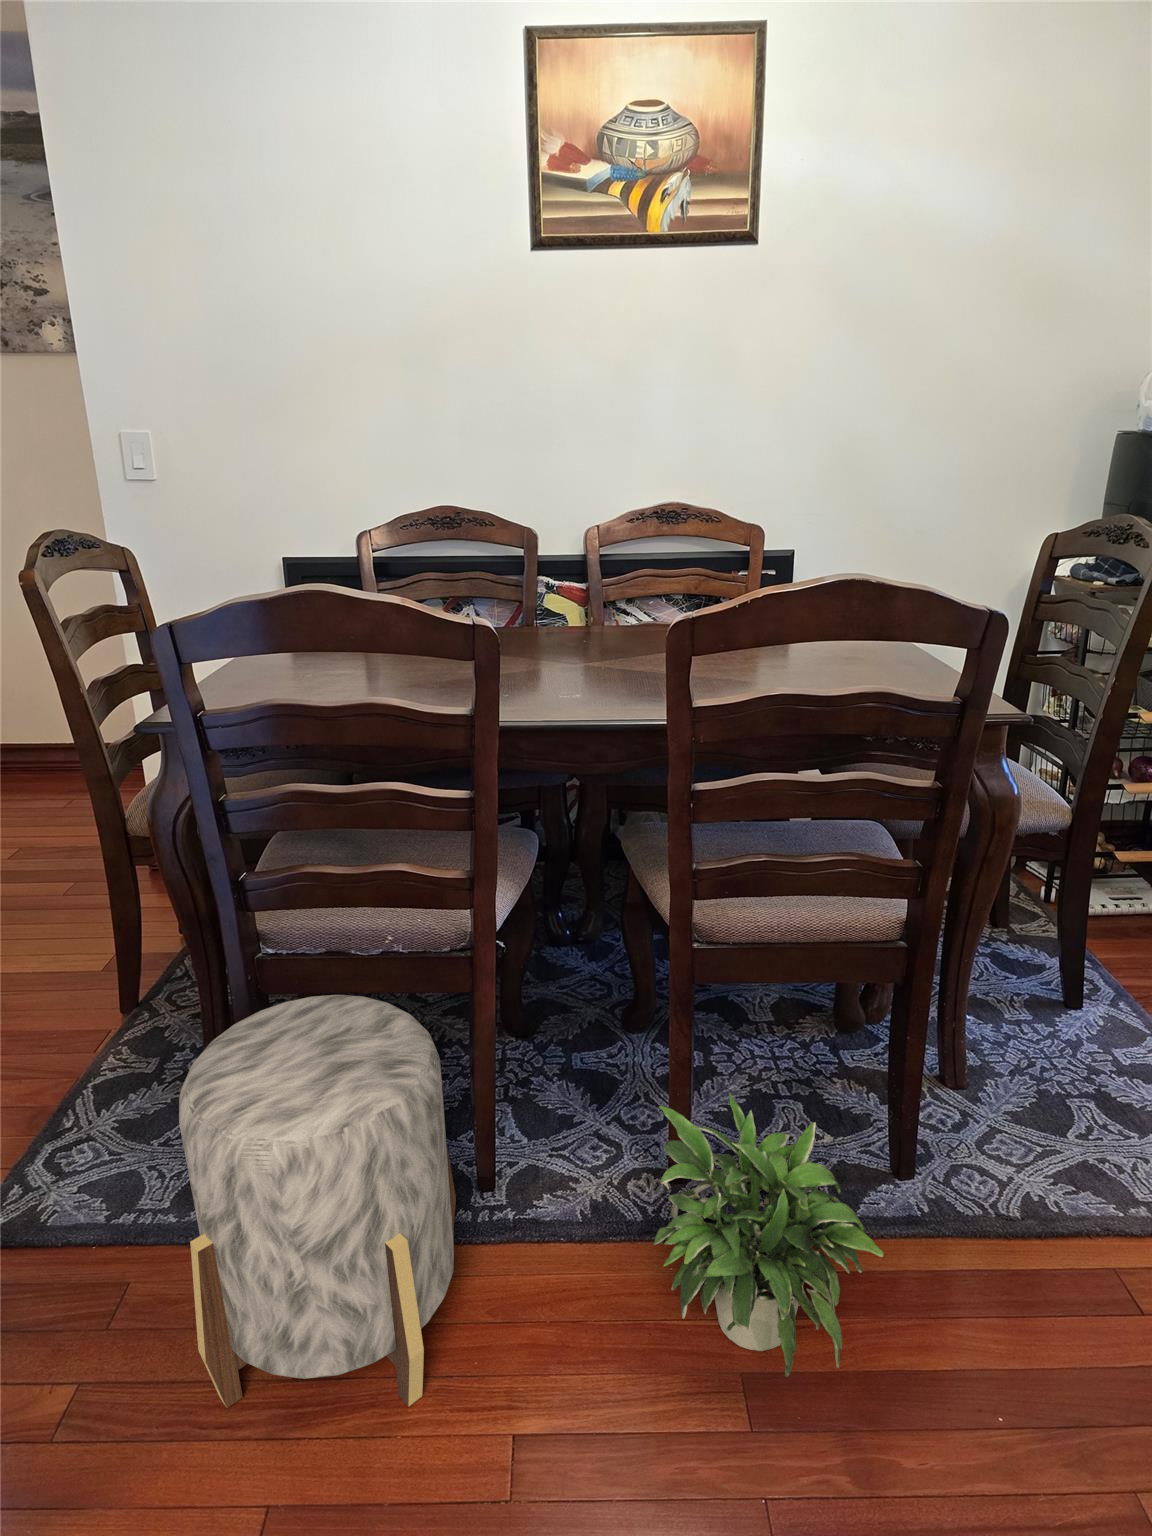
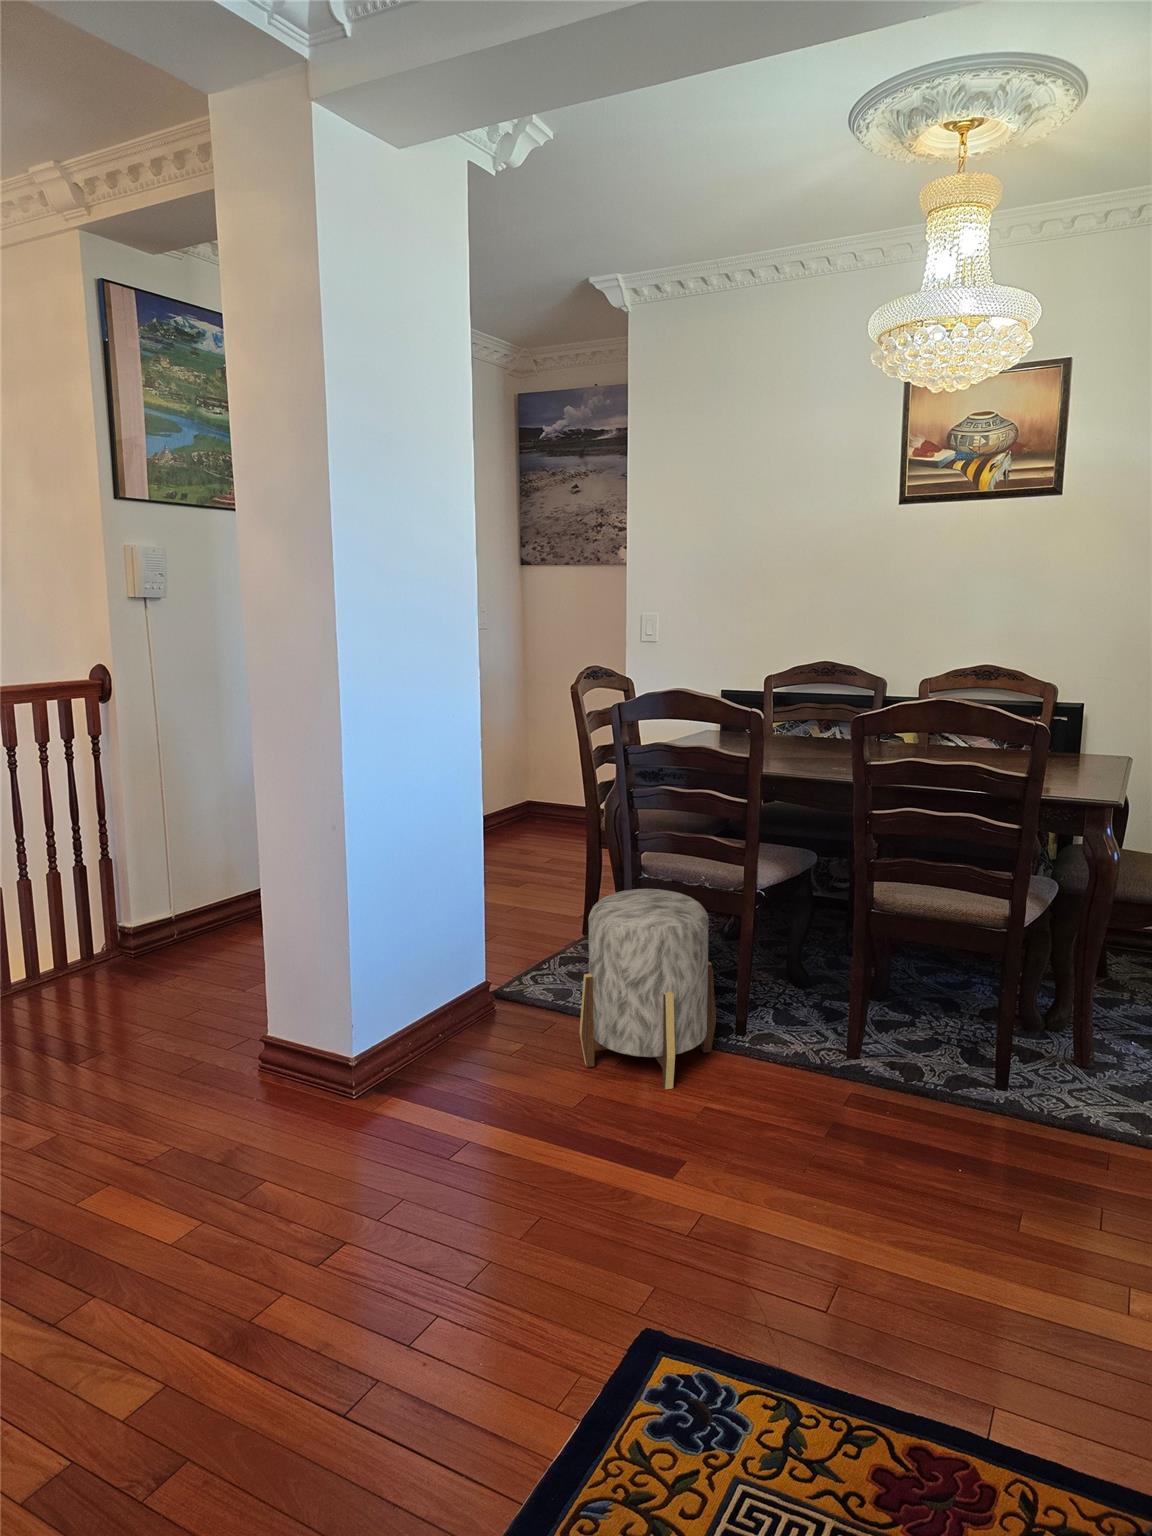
potted plant: present [653,1093,883,1377] -> none [797,980,924,1125]

